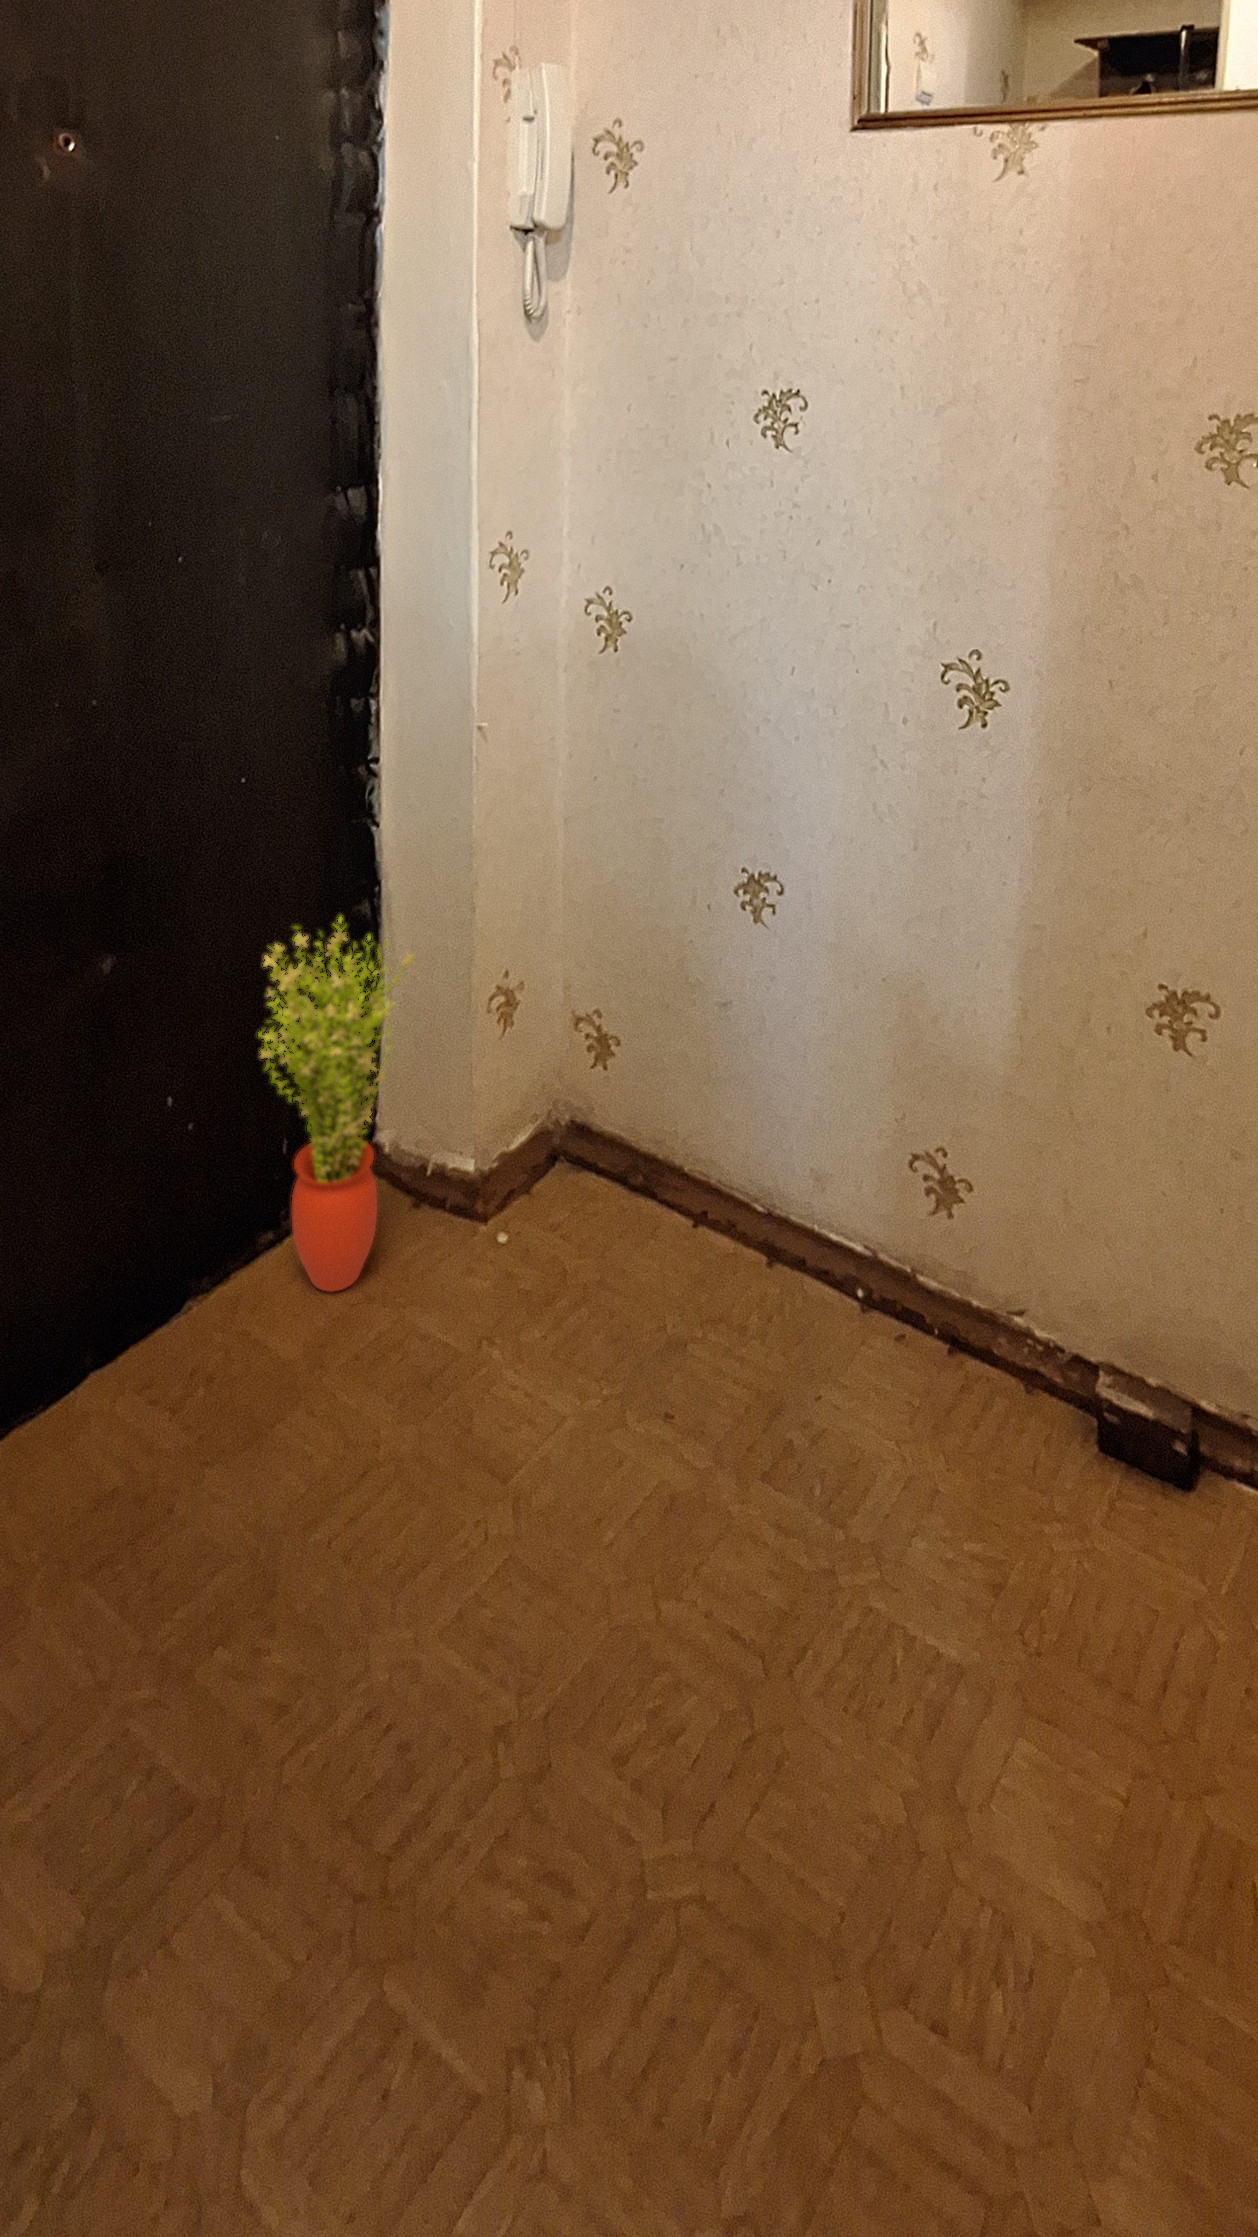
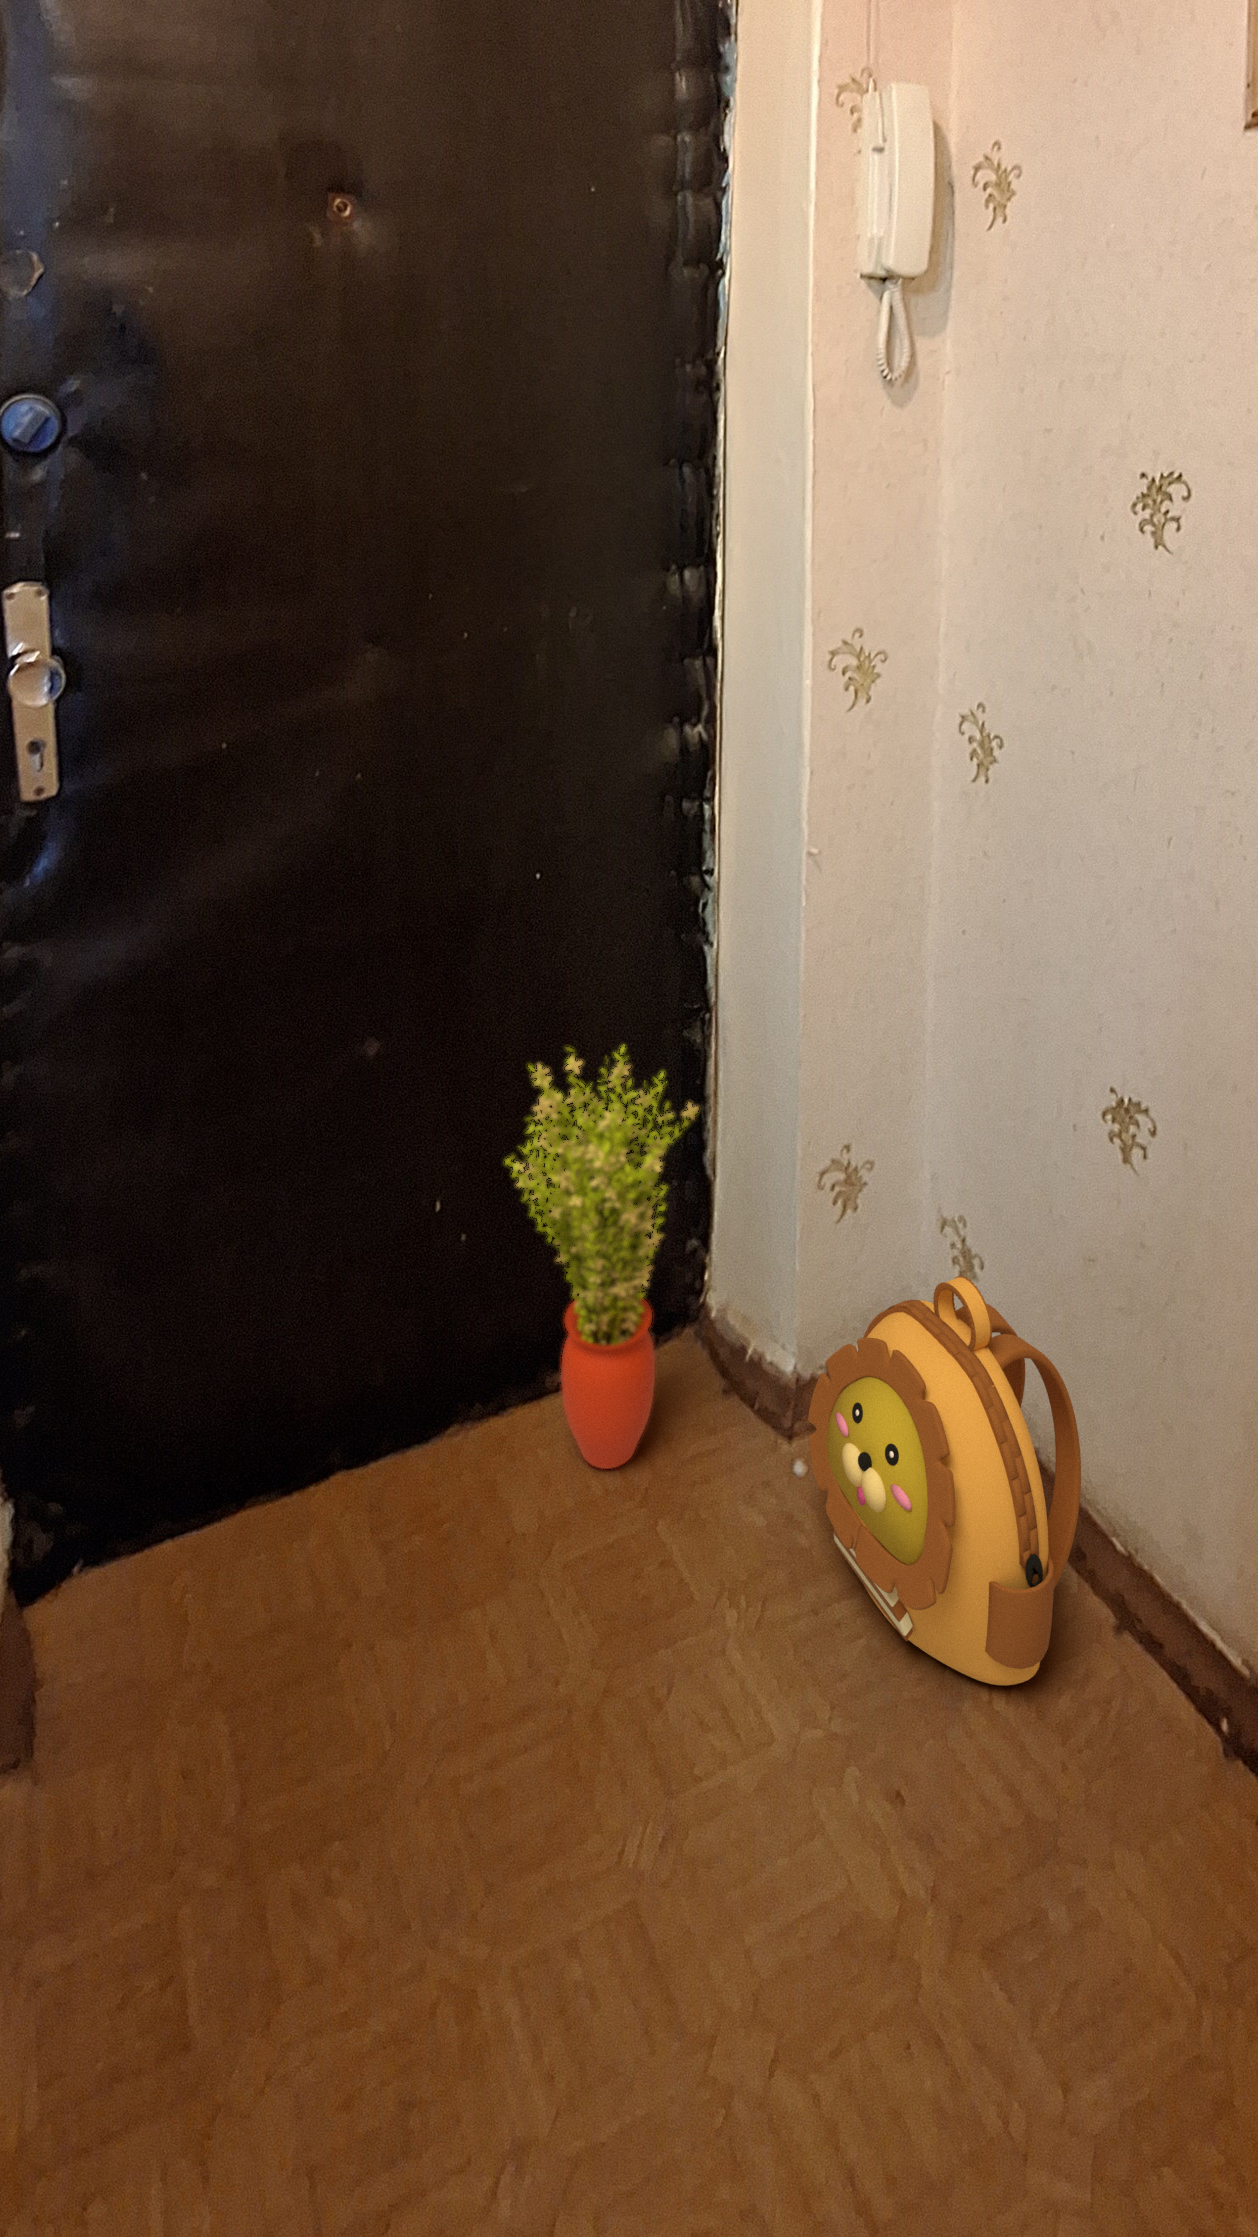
backpack: none [531,1034,747,1326] -> present [808,1276,1081,1685]

